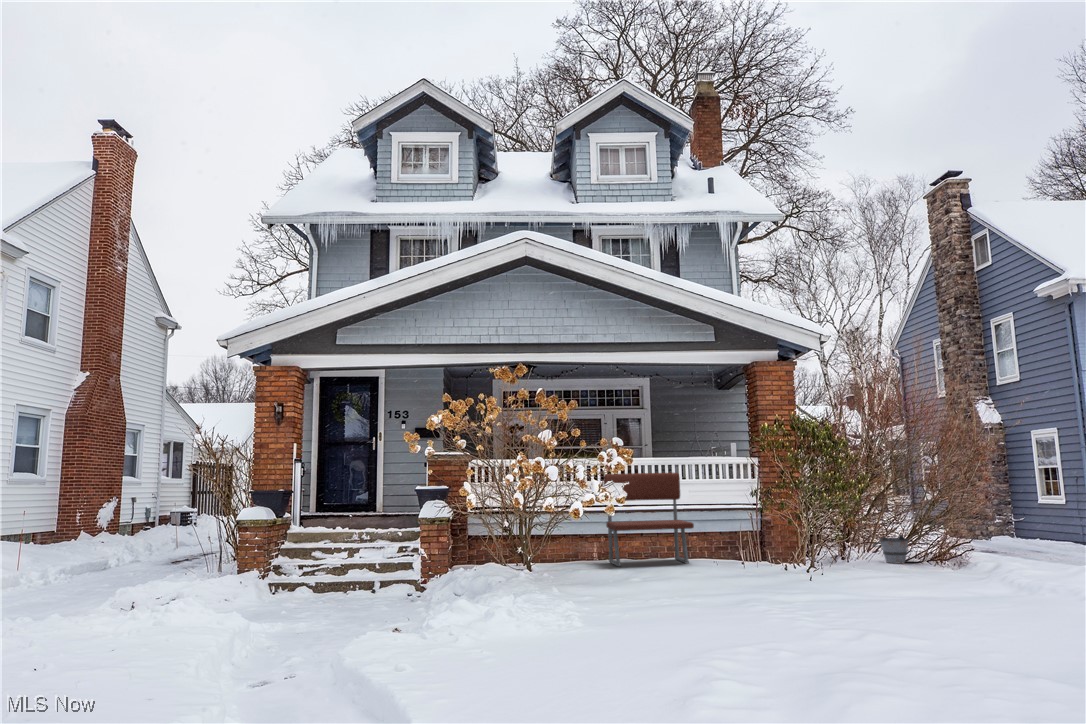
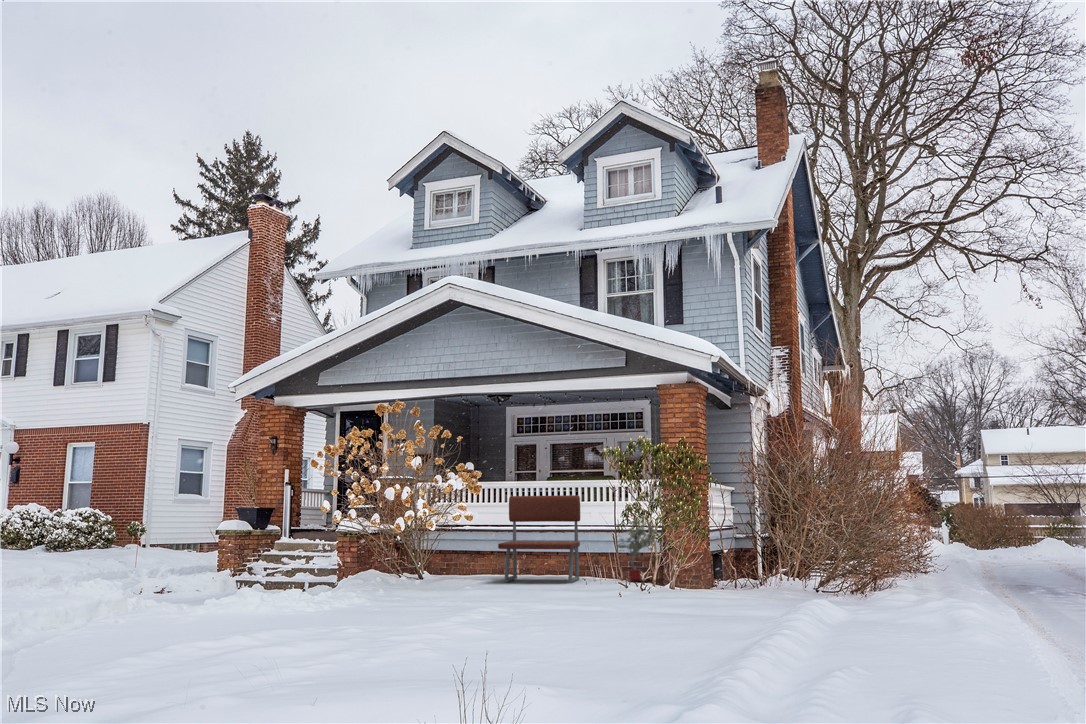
potted tree: none [715,494,768,559] -> present [616,518,654,582]
bucket: present [873,535,909,563] -> none [725,563,759,592]

